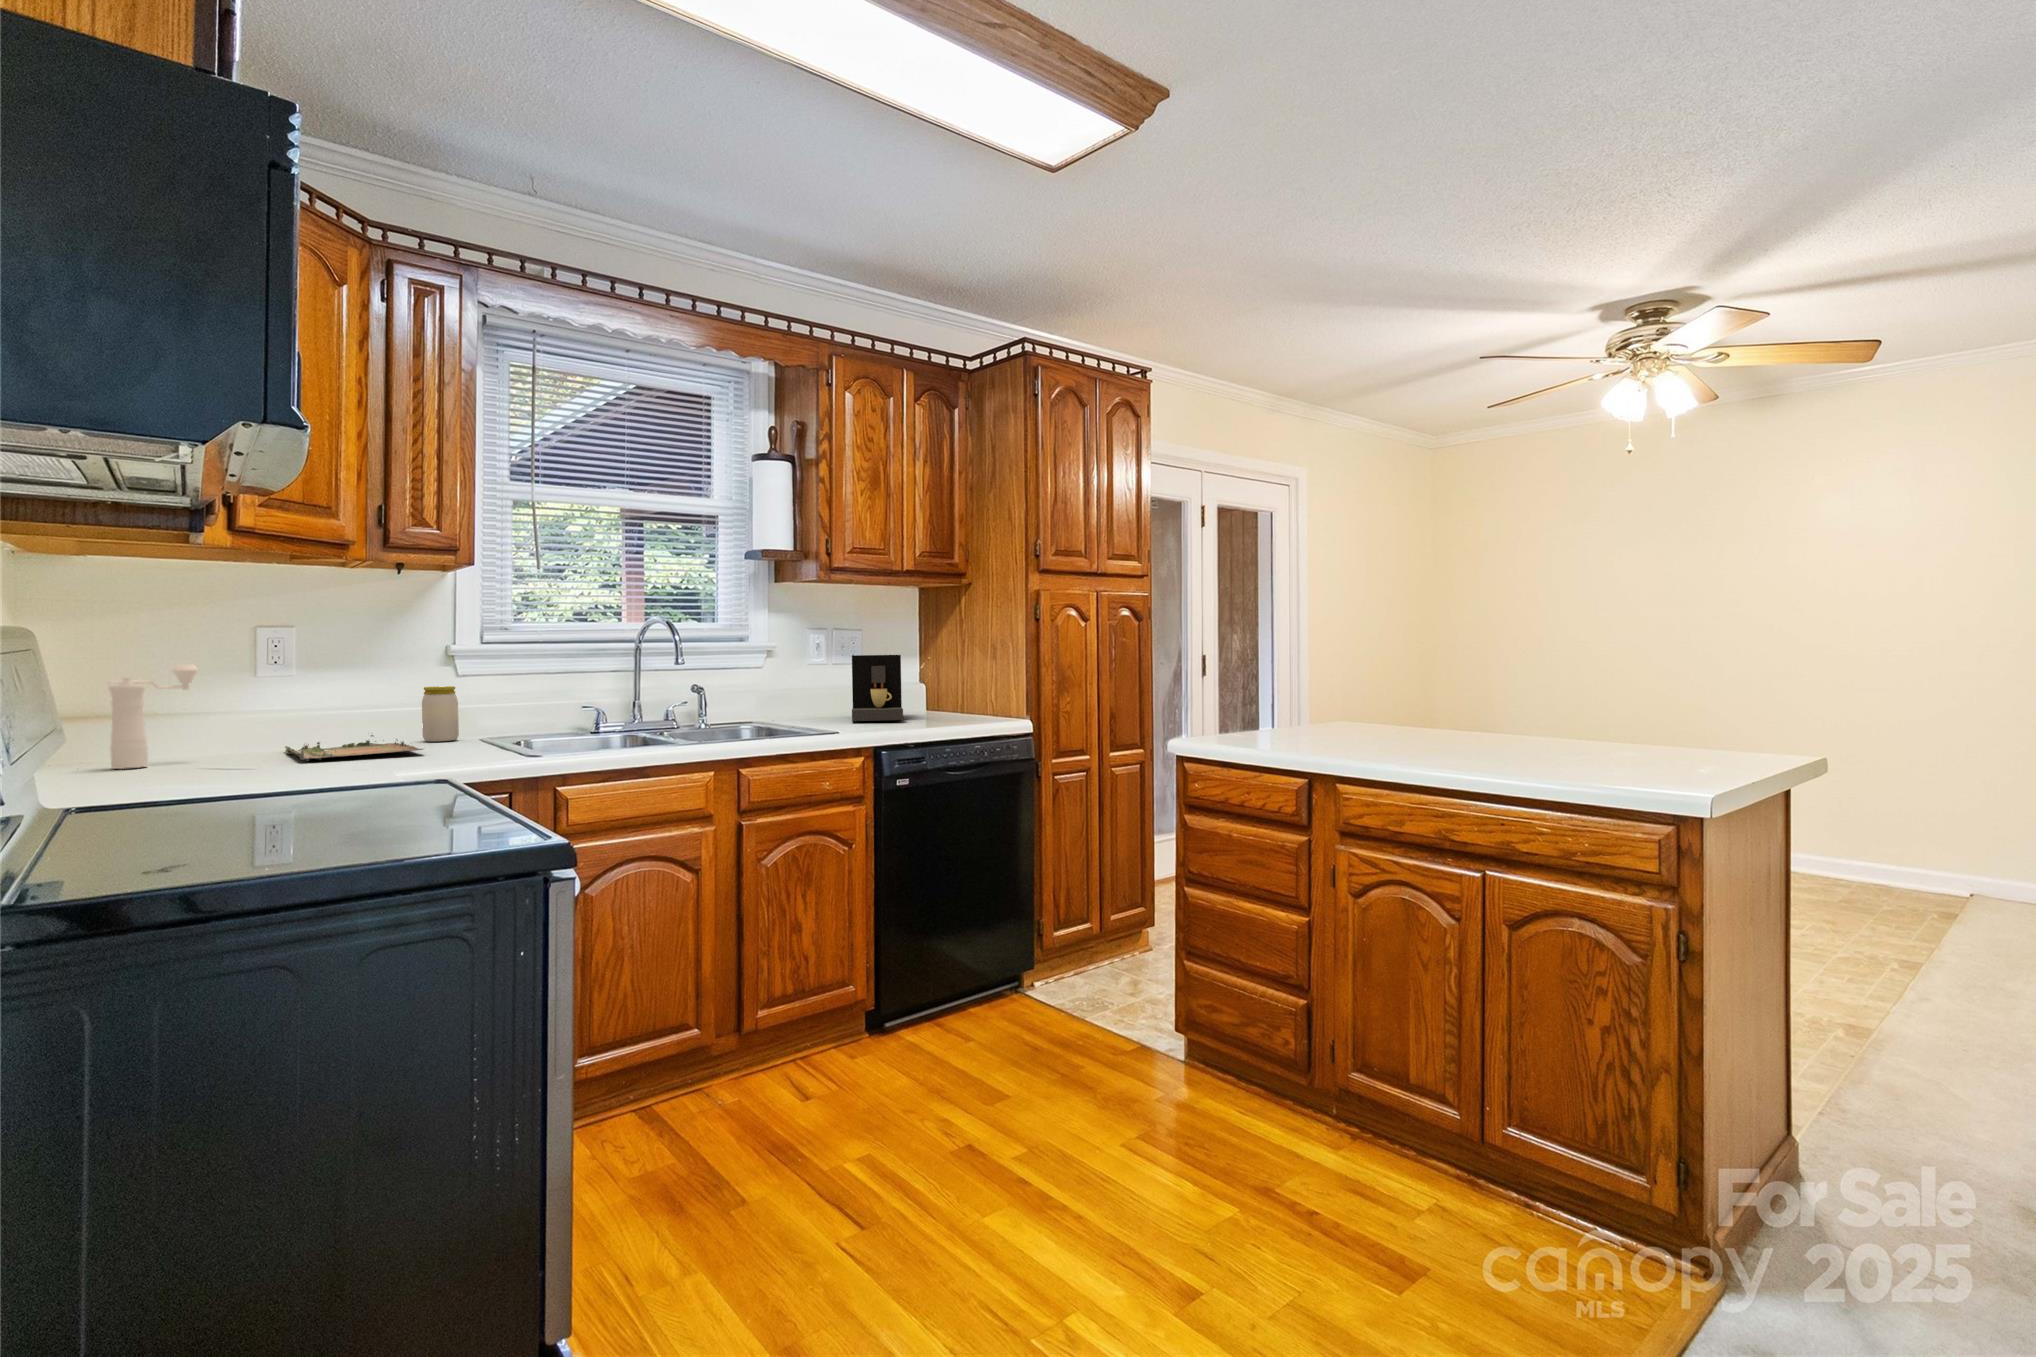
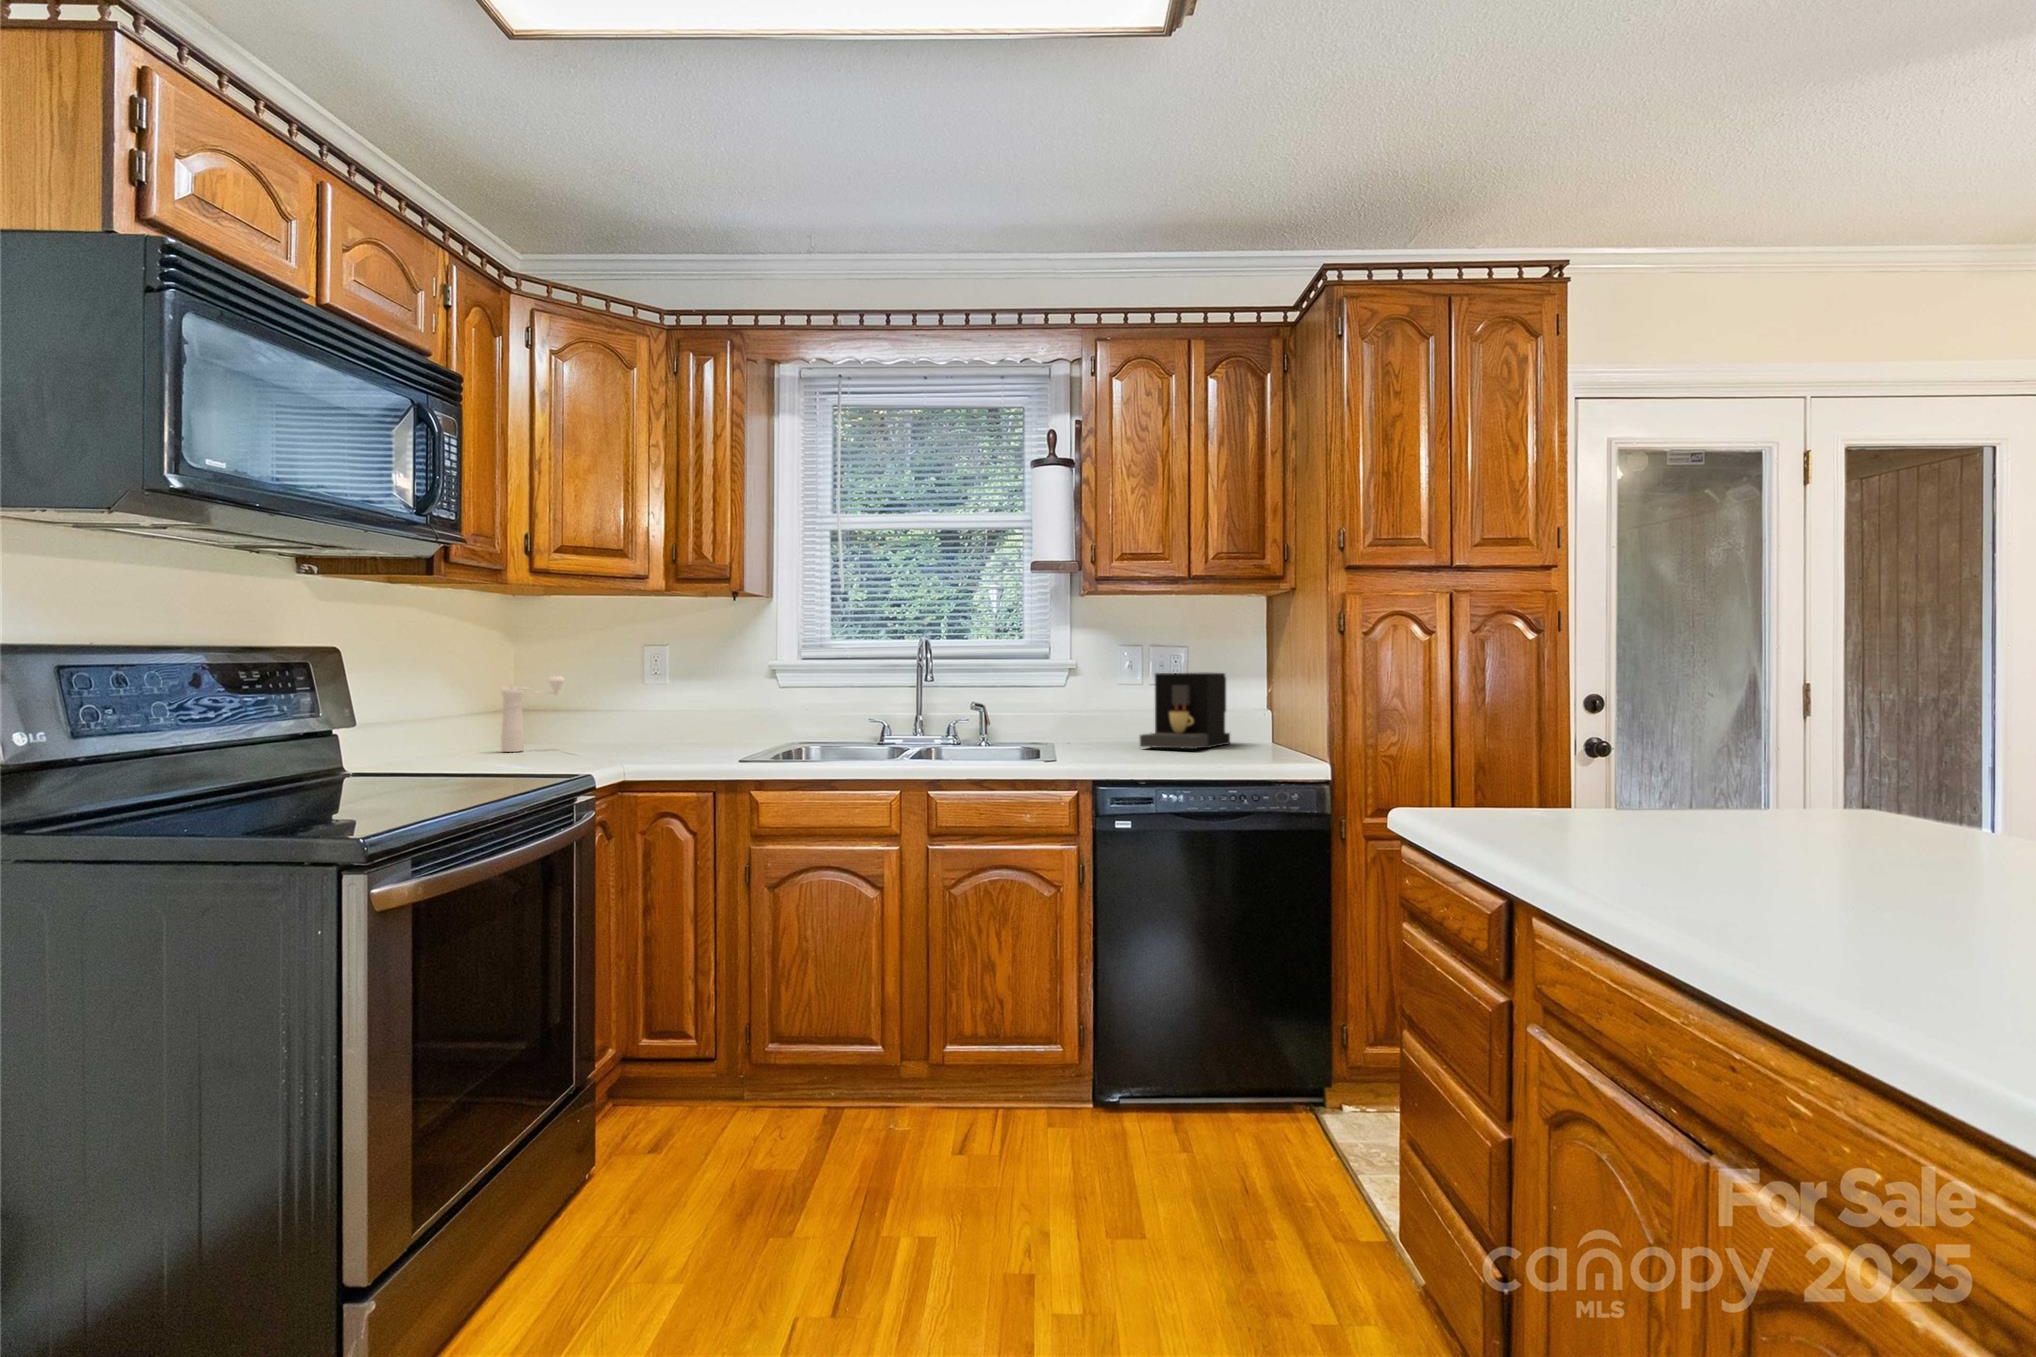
jar: present [422,686,459,742] -> none [739,698,767,745]
tray: present [285,735,423,761] -> none [595,734,709,754]

